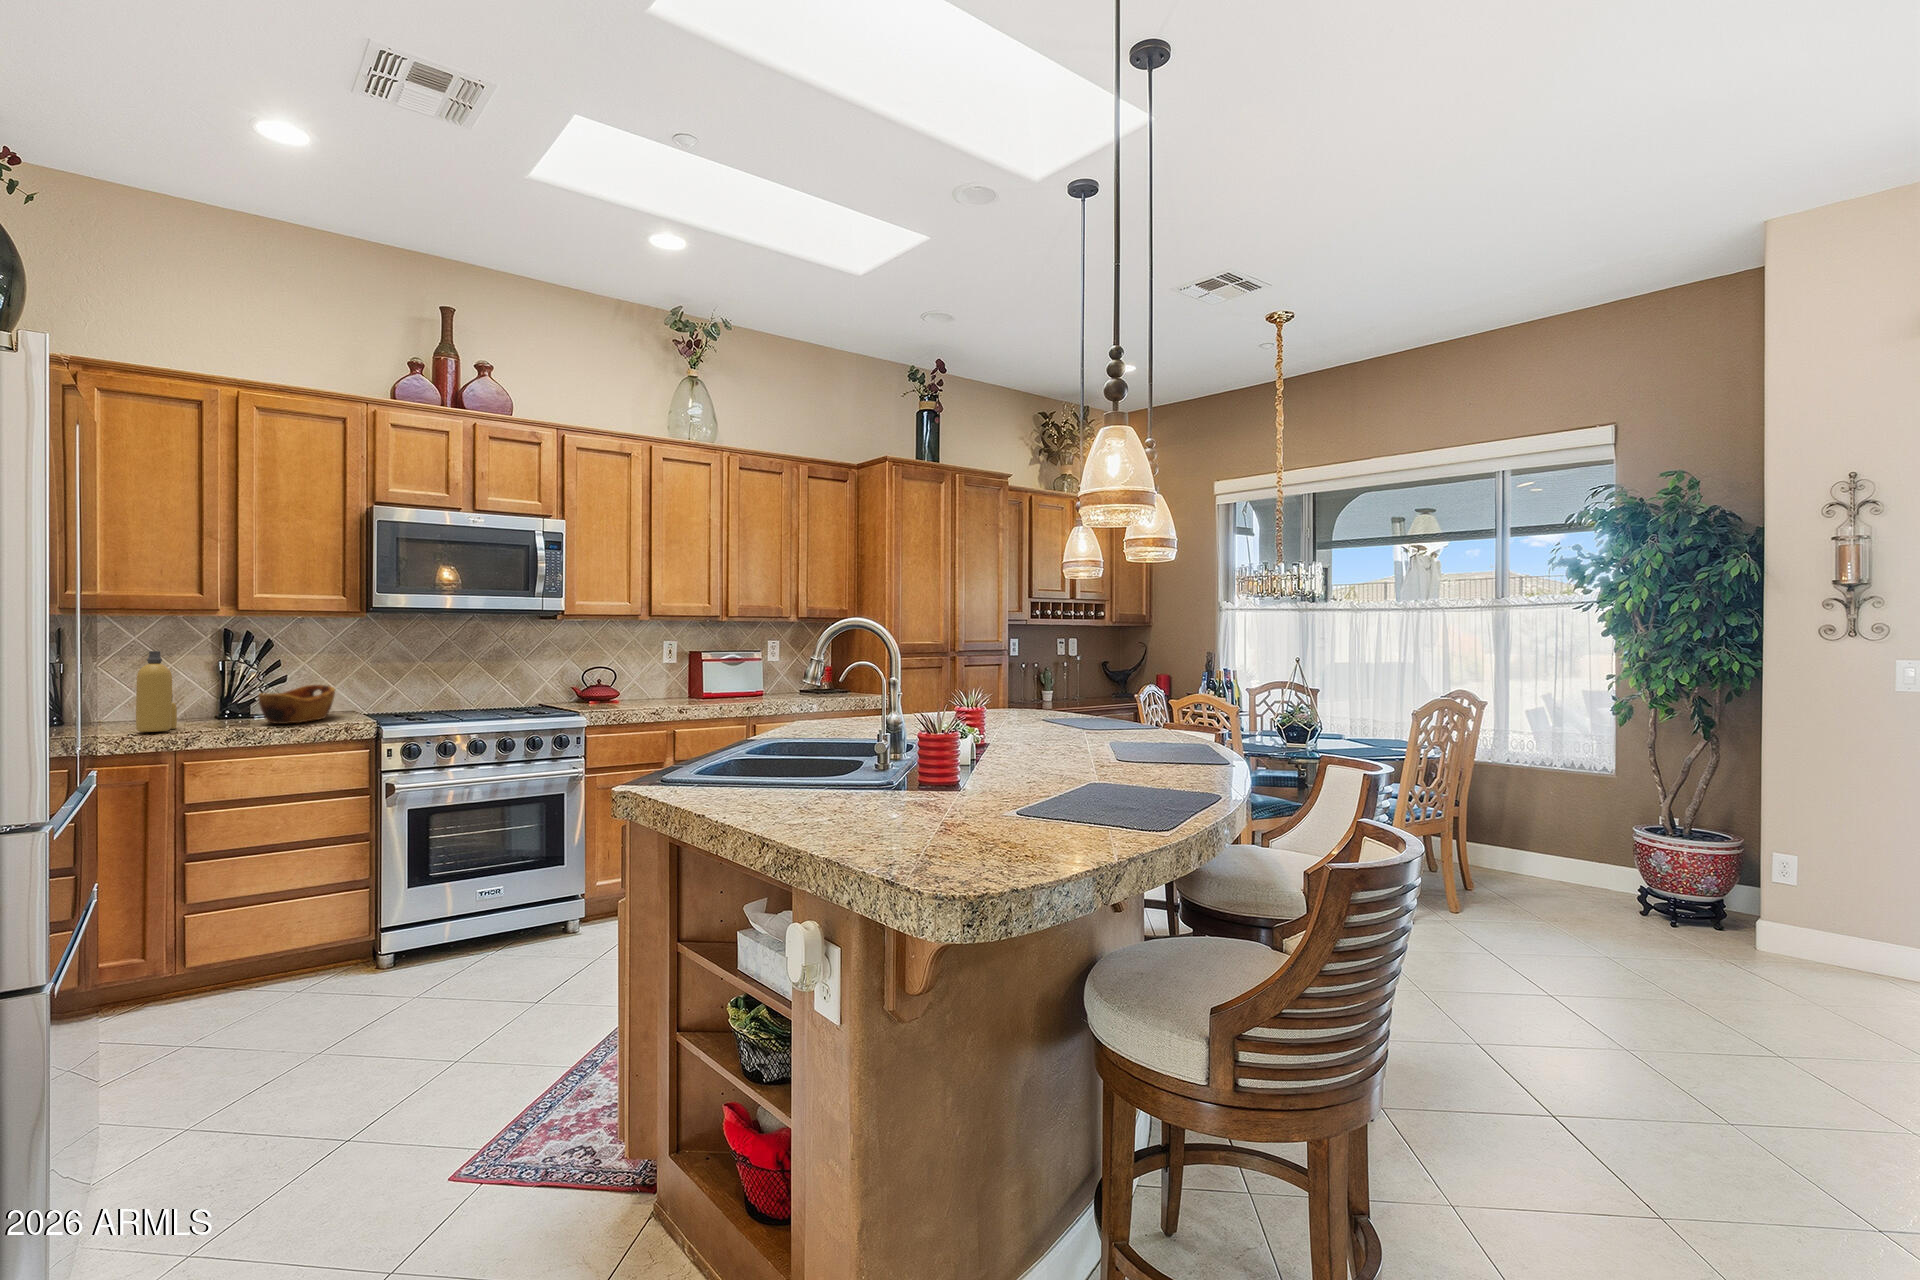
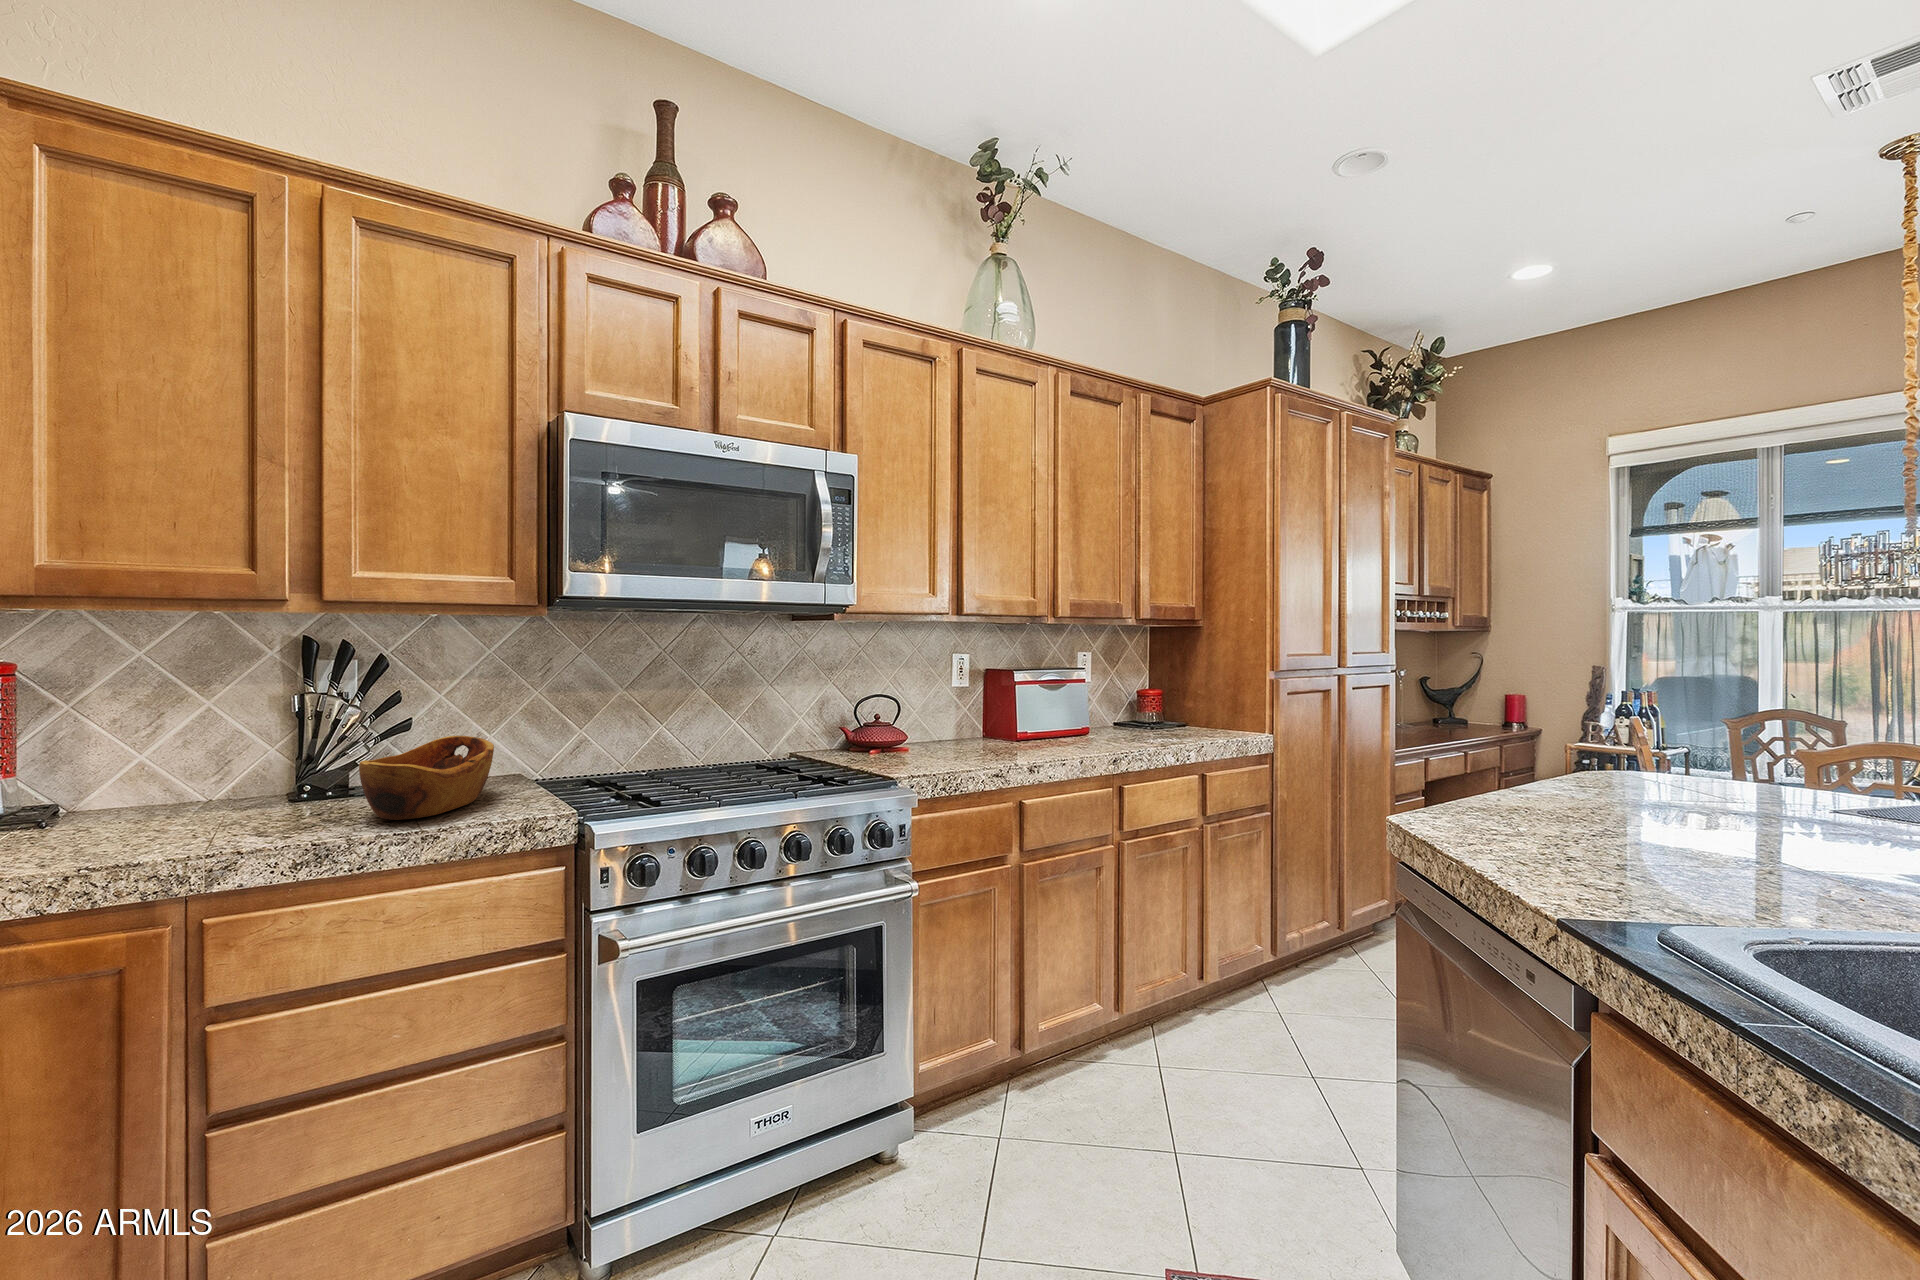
bottle: present [136,651,177,732] -> none [110,683,201,854]

